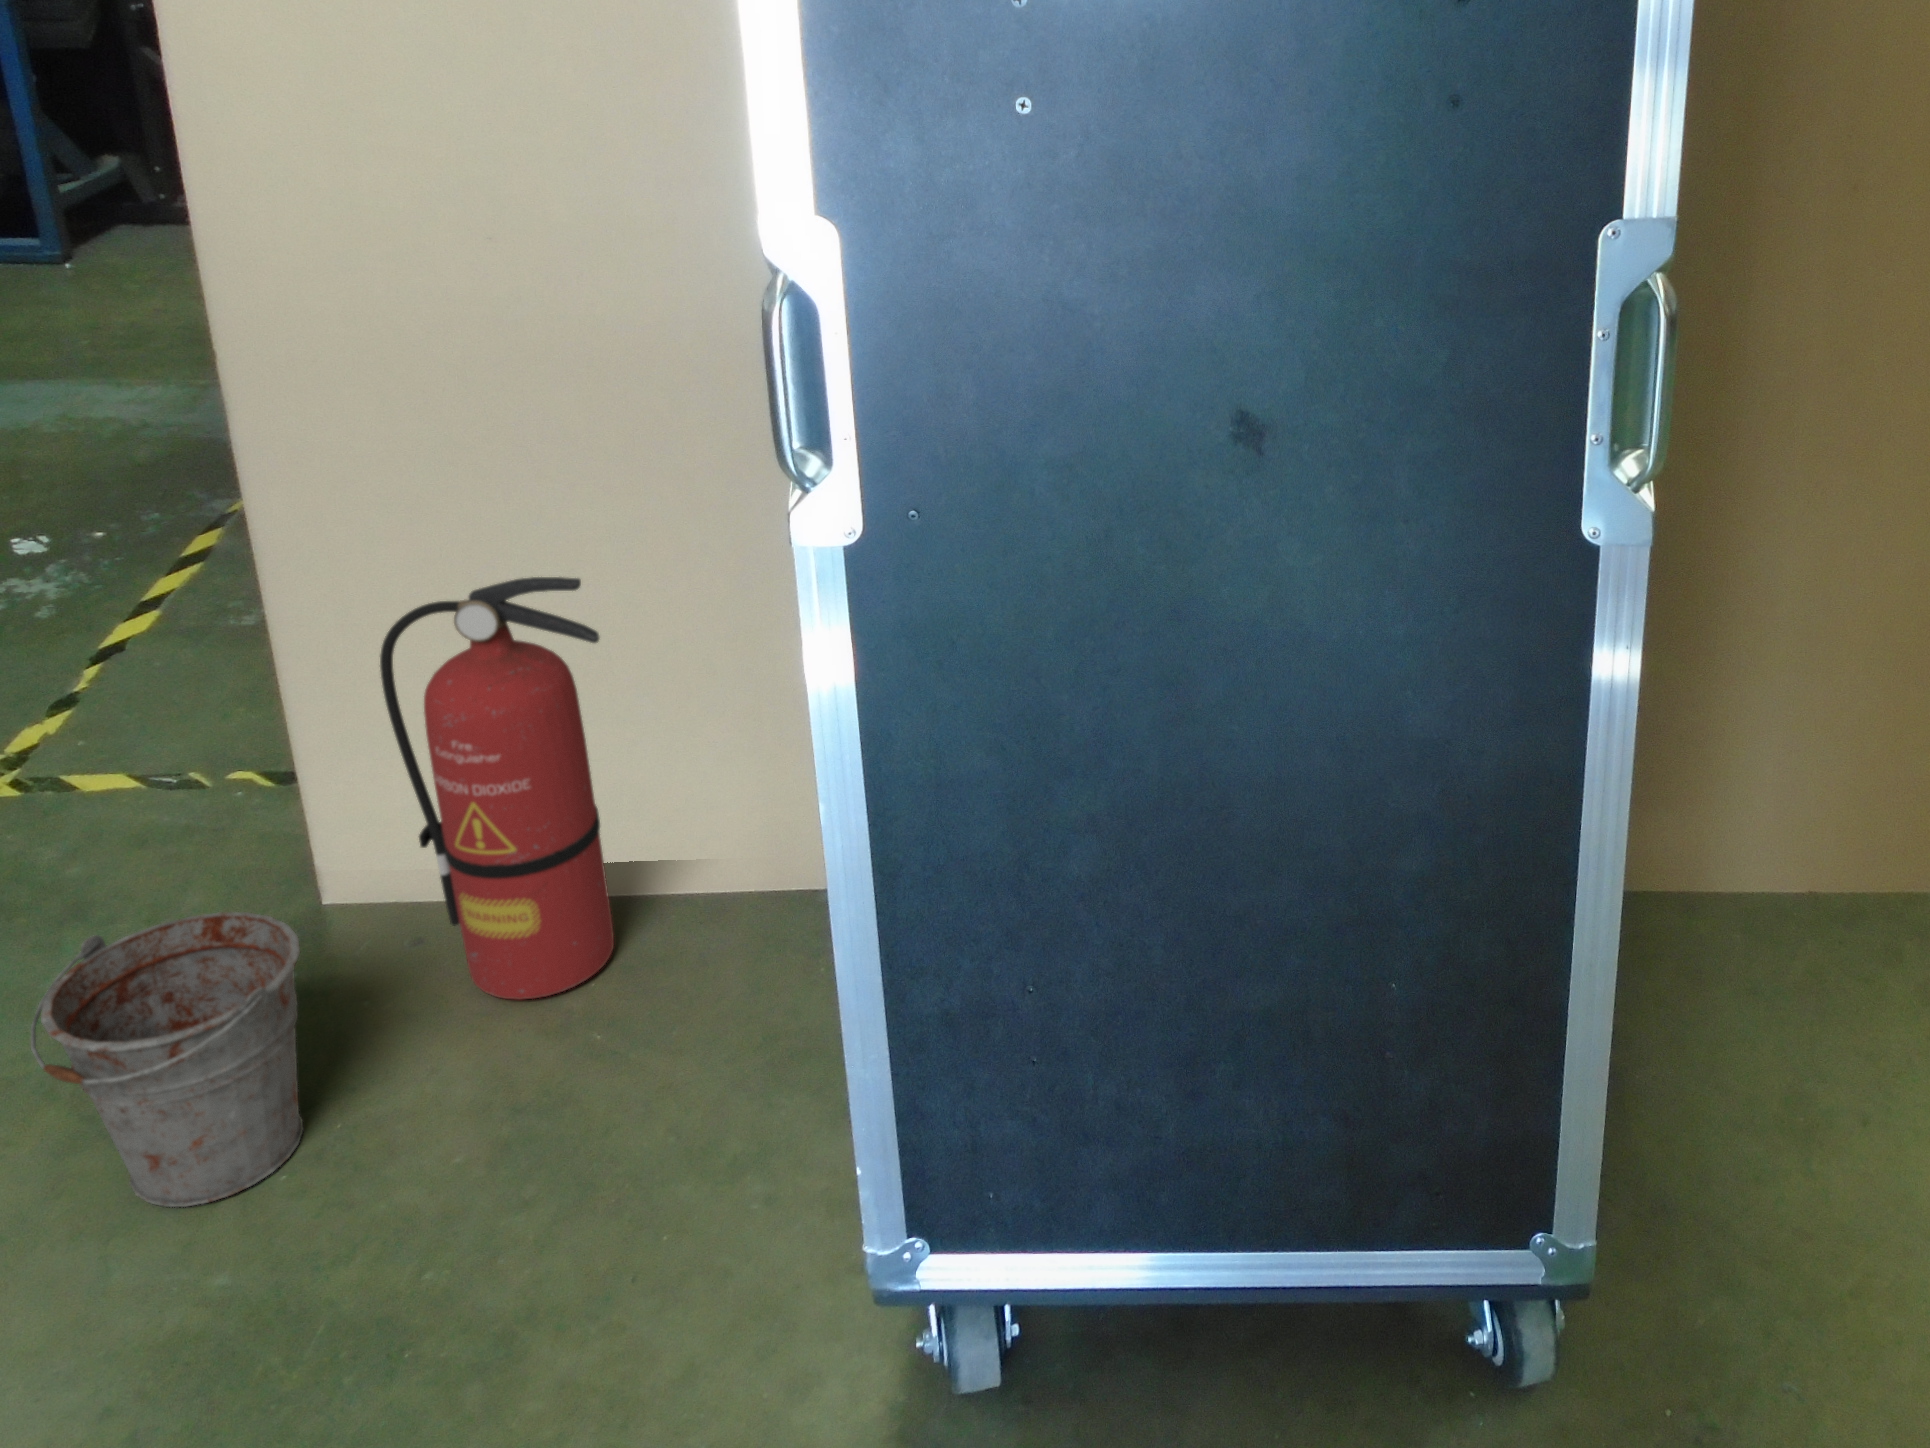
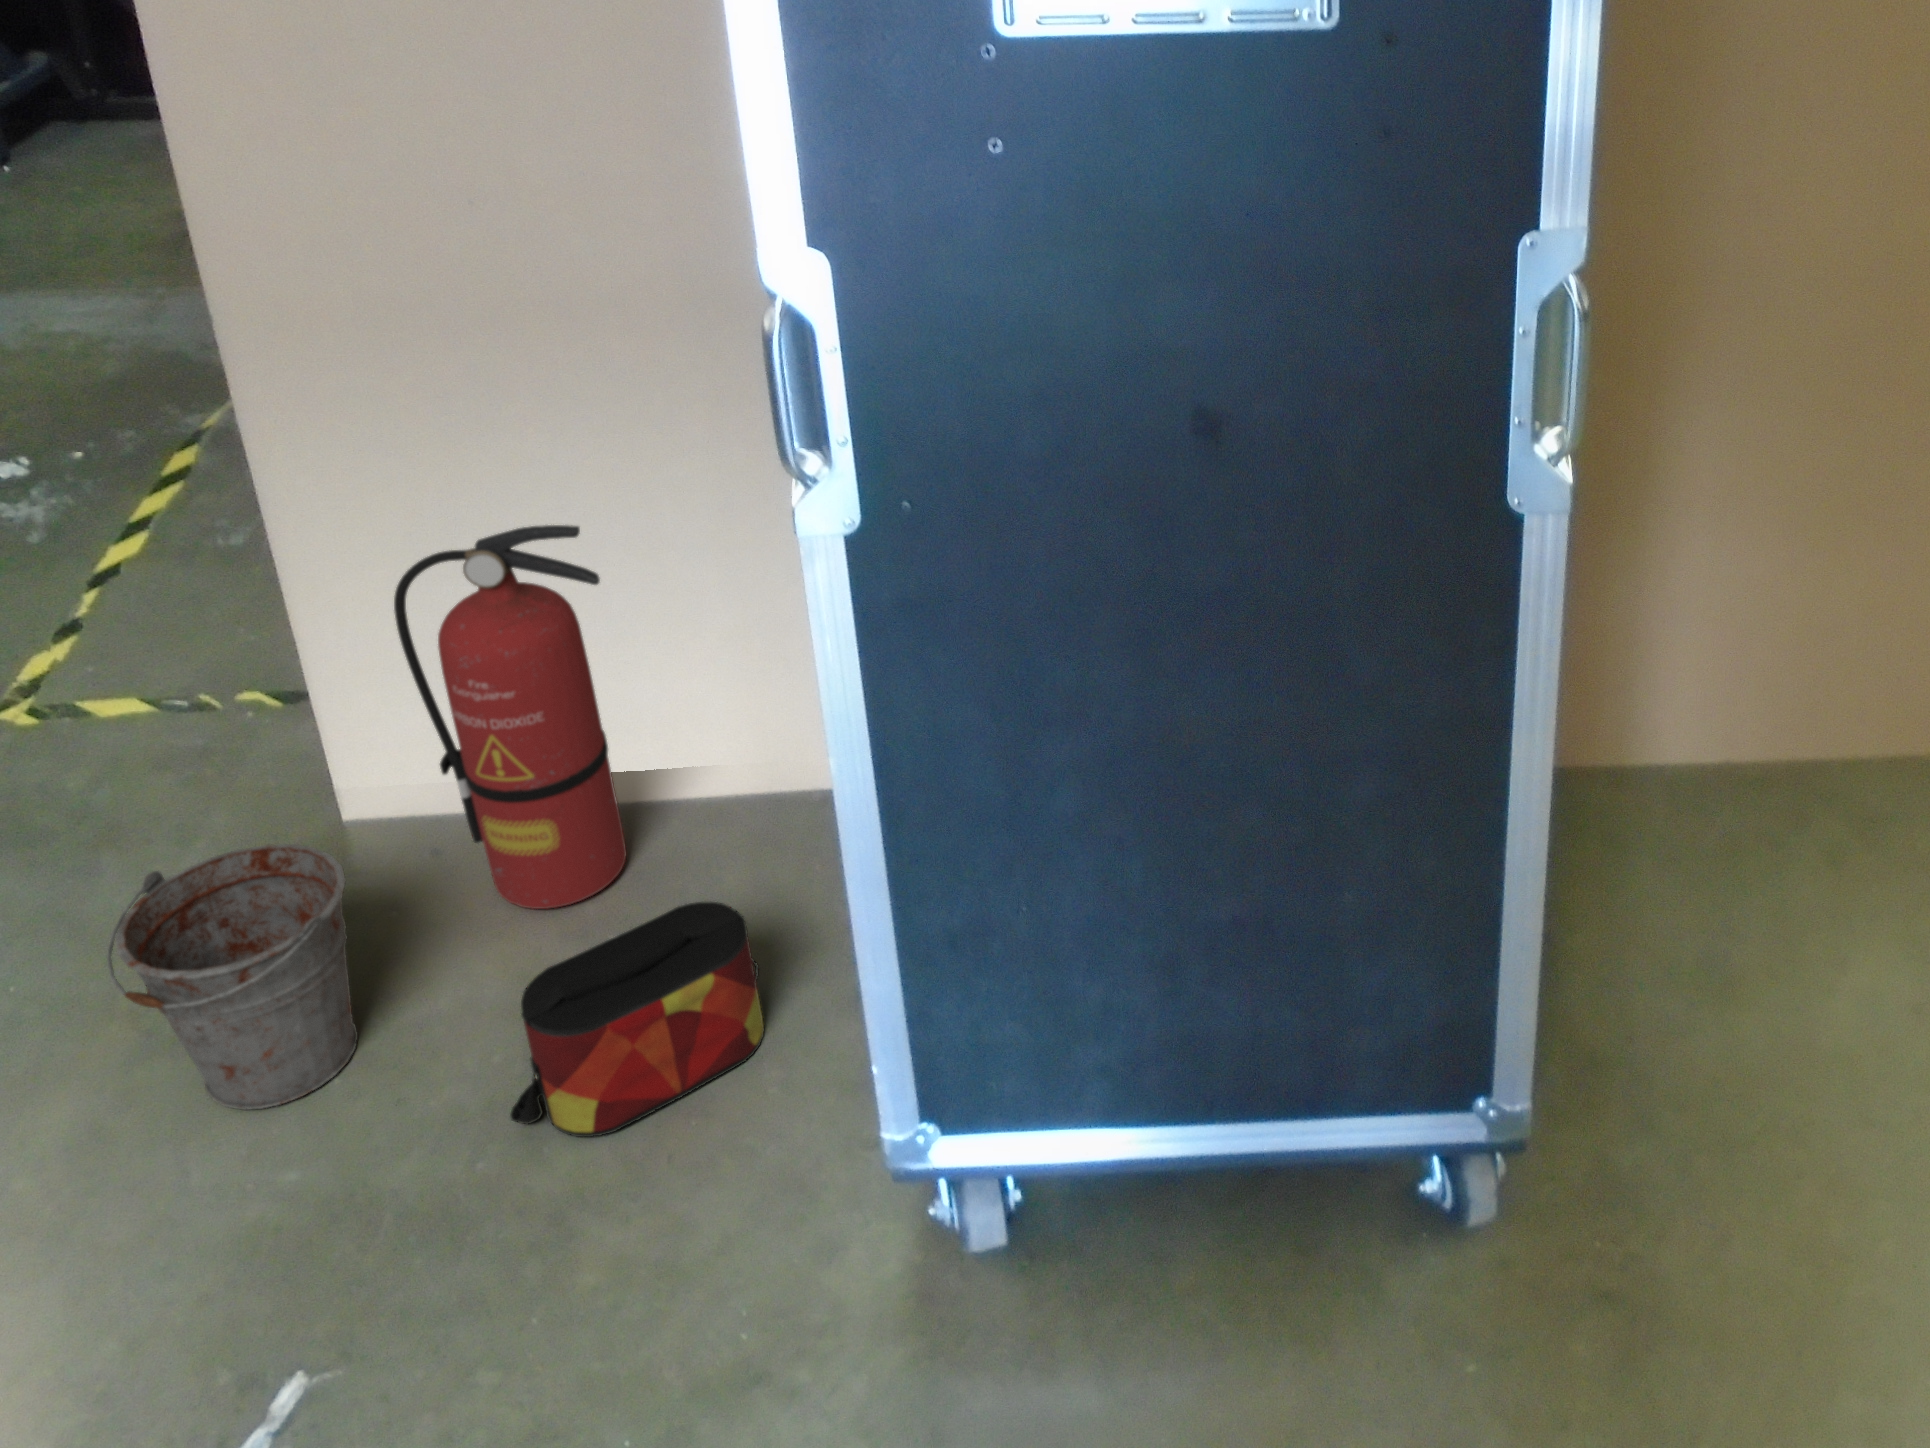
bag: none [456,990,746,1250] -> present [510,902,764,1137]

